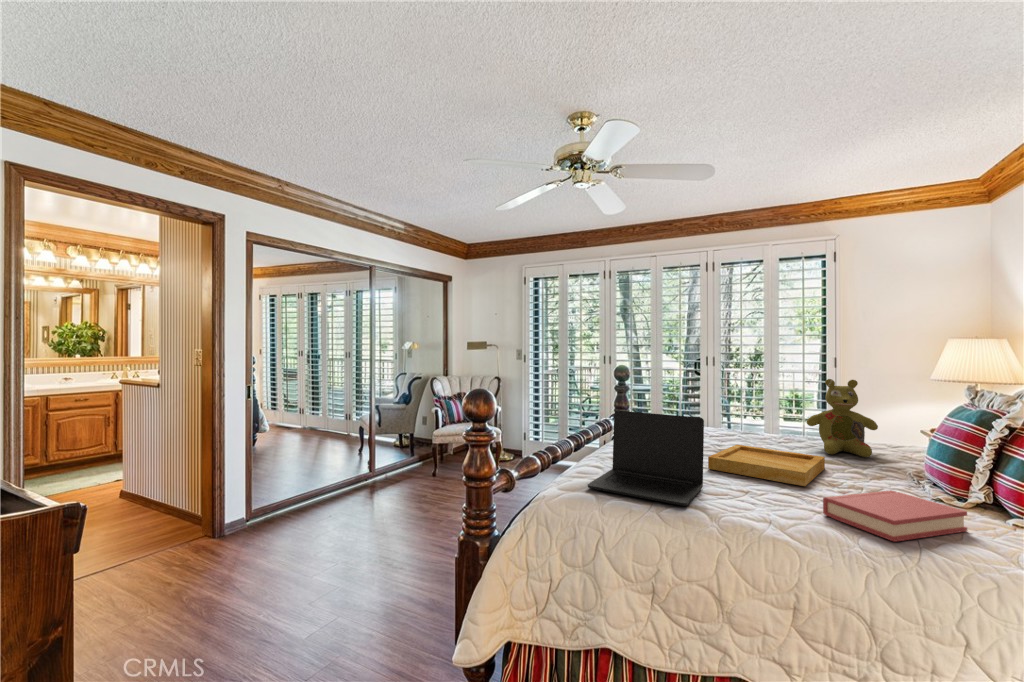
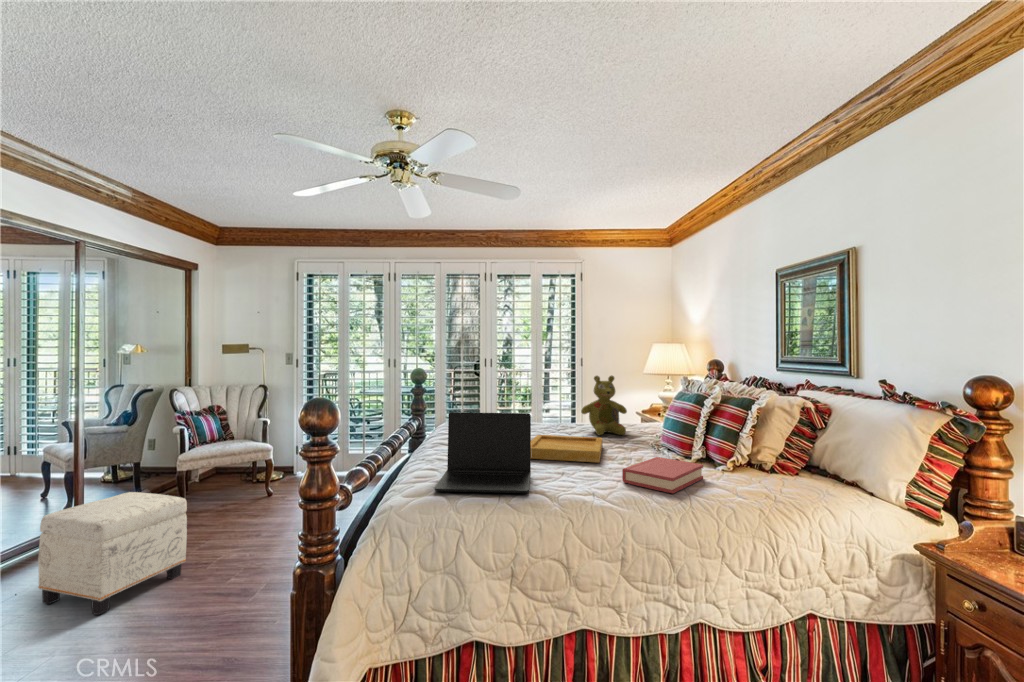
ottoman: none [343,455,428,542] -> present [38,492,187,615]

